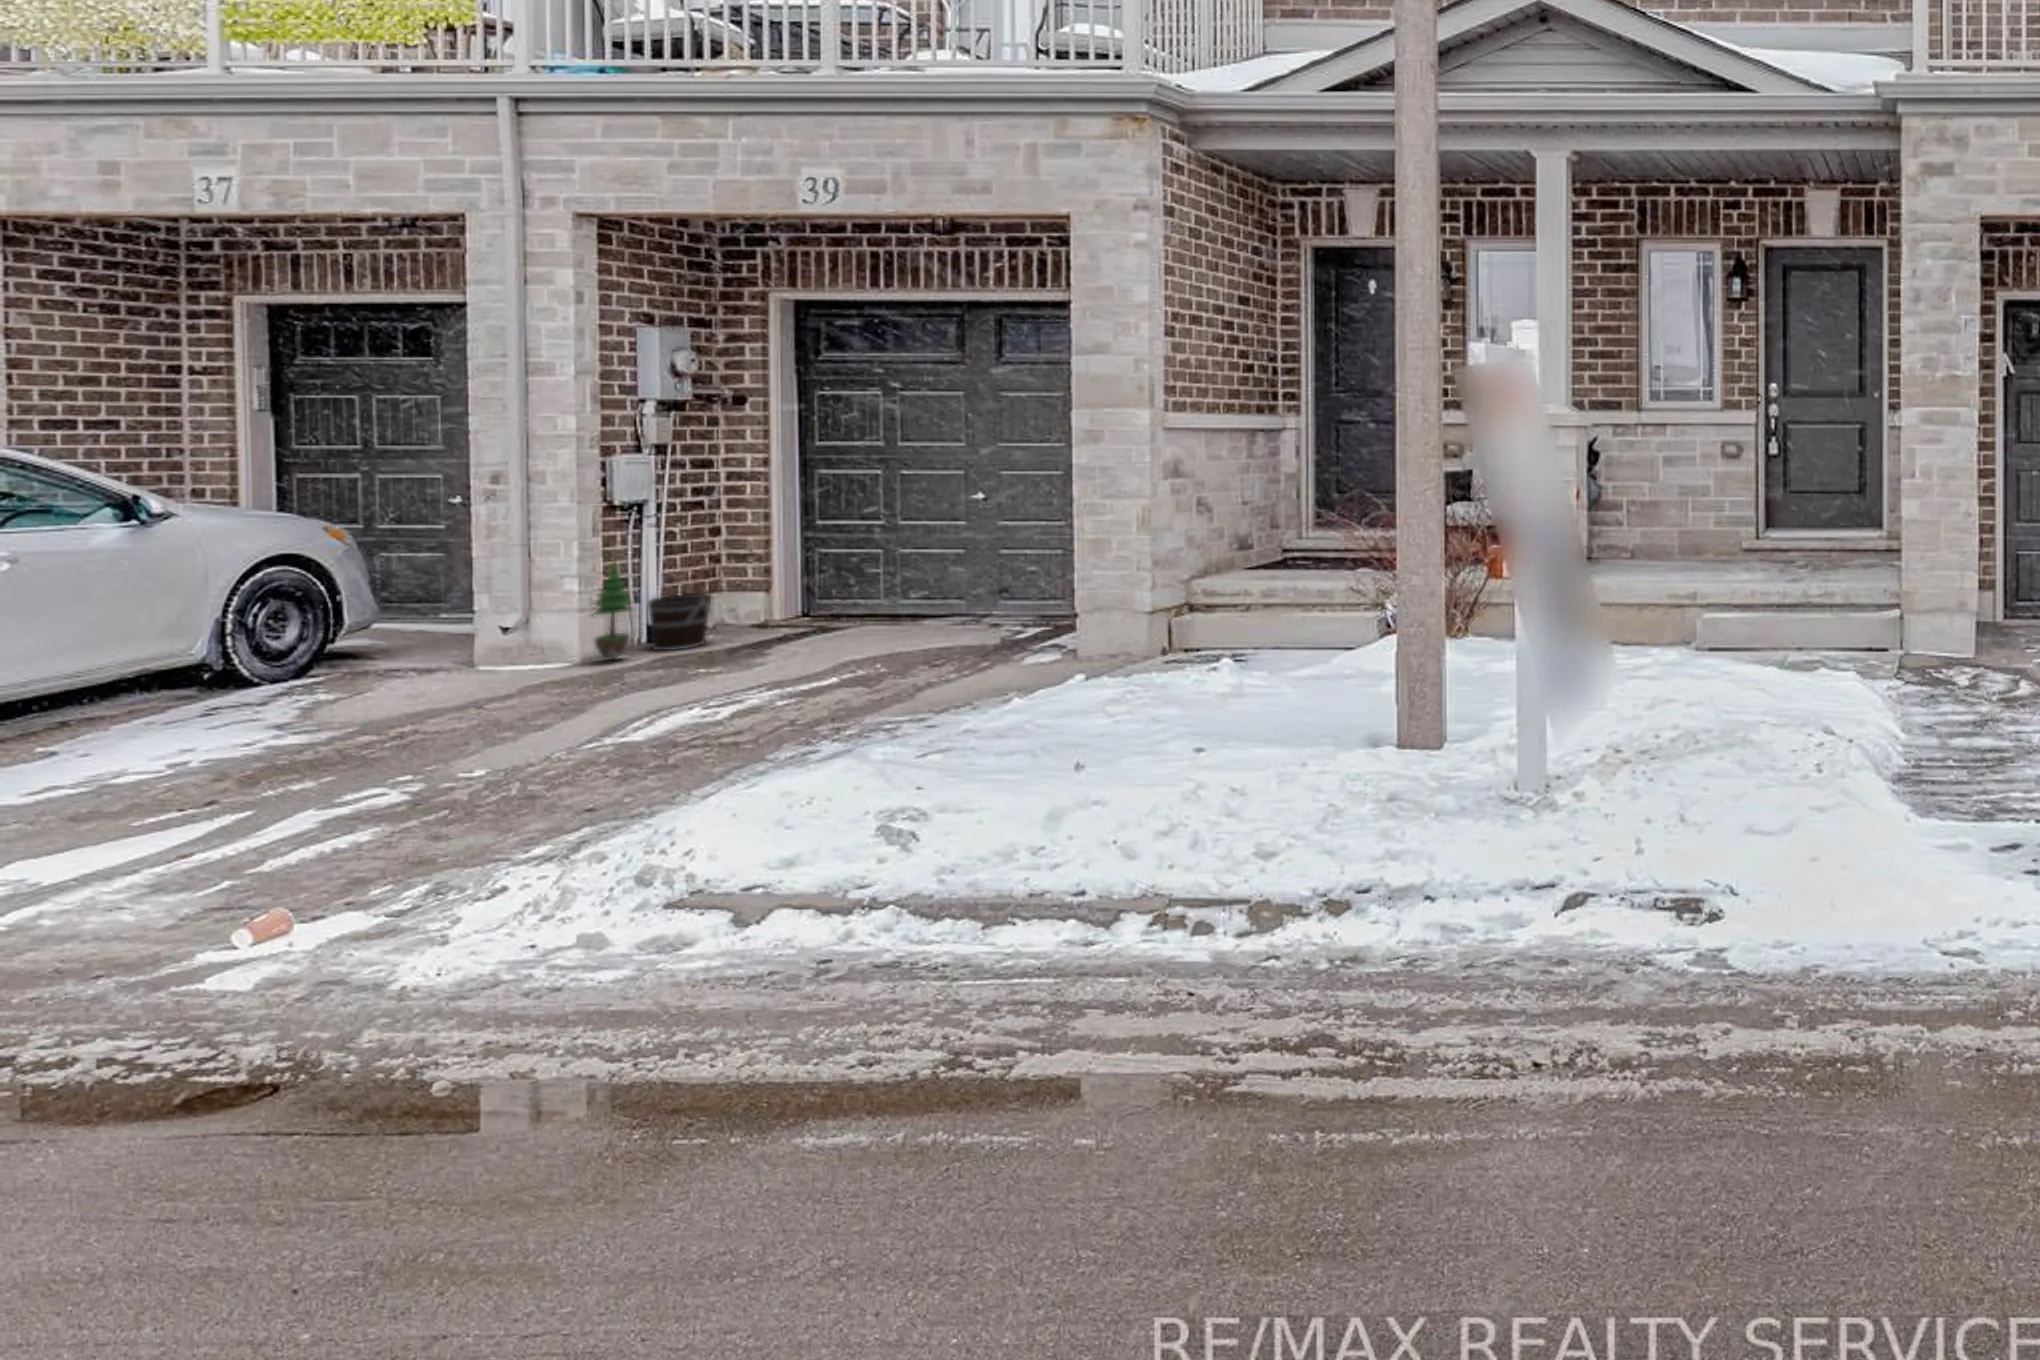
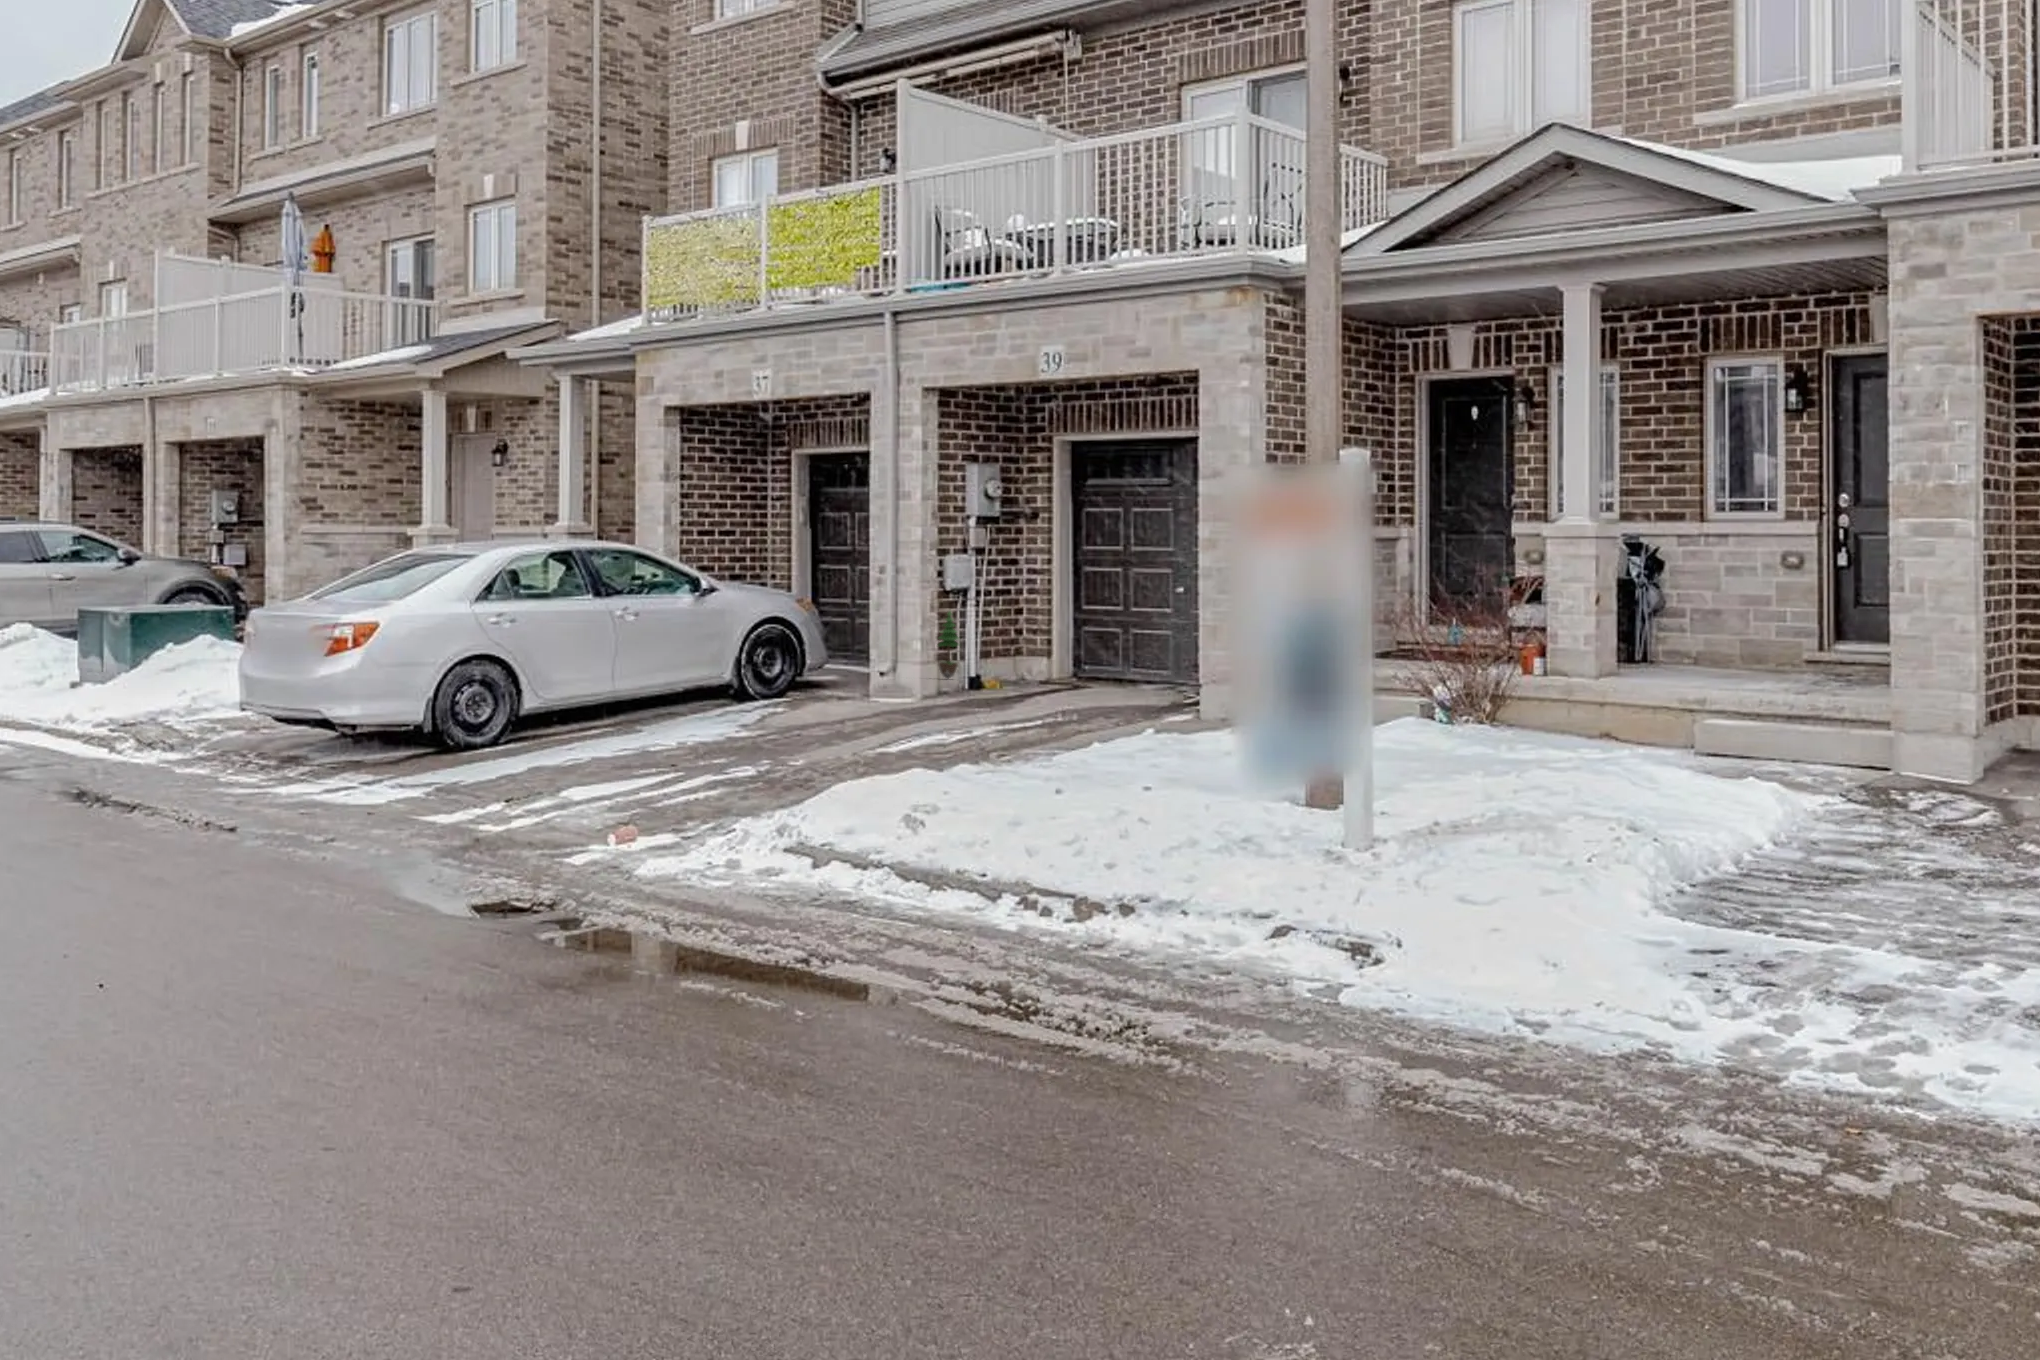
bucket: present [648,594,711,650] -> none [972,644,1009,681]

